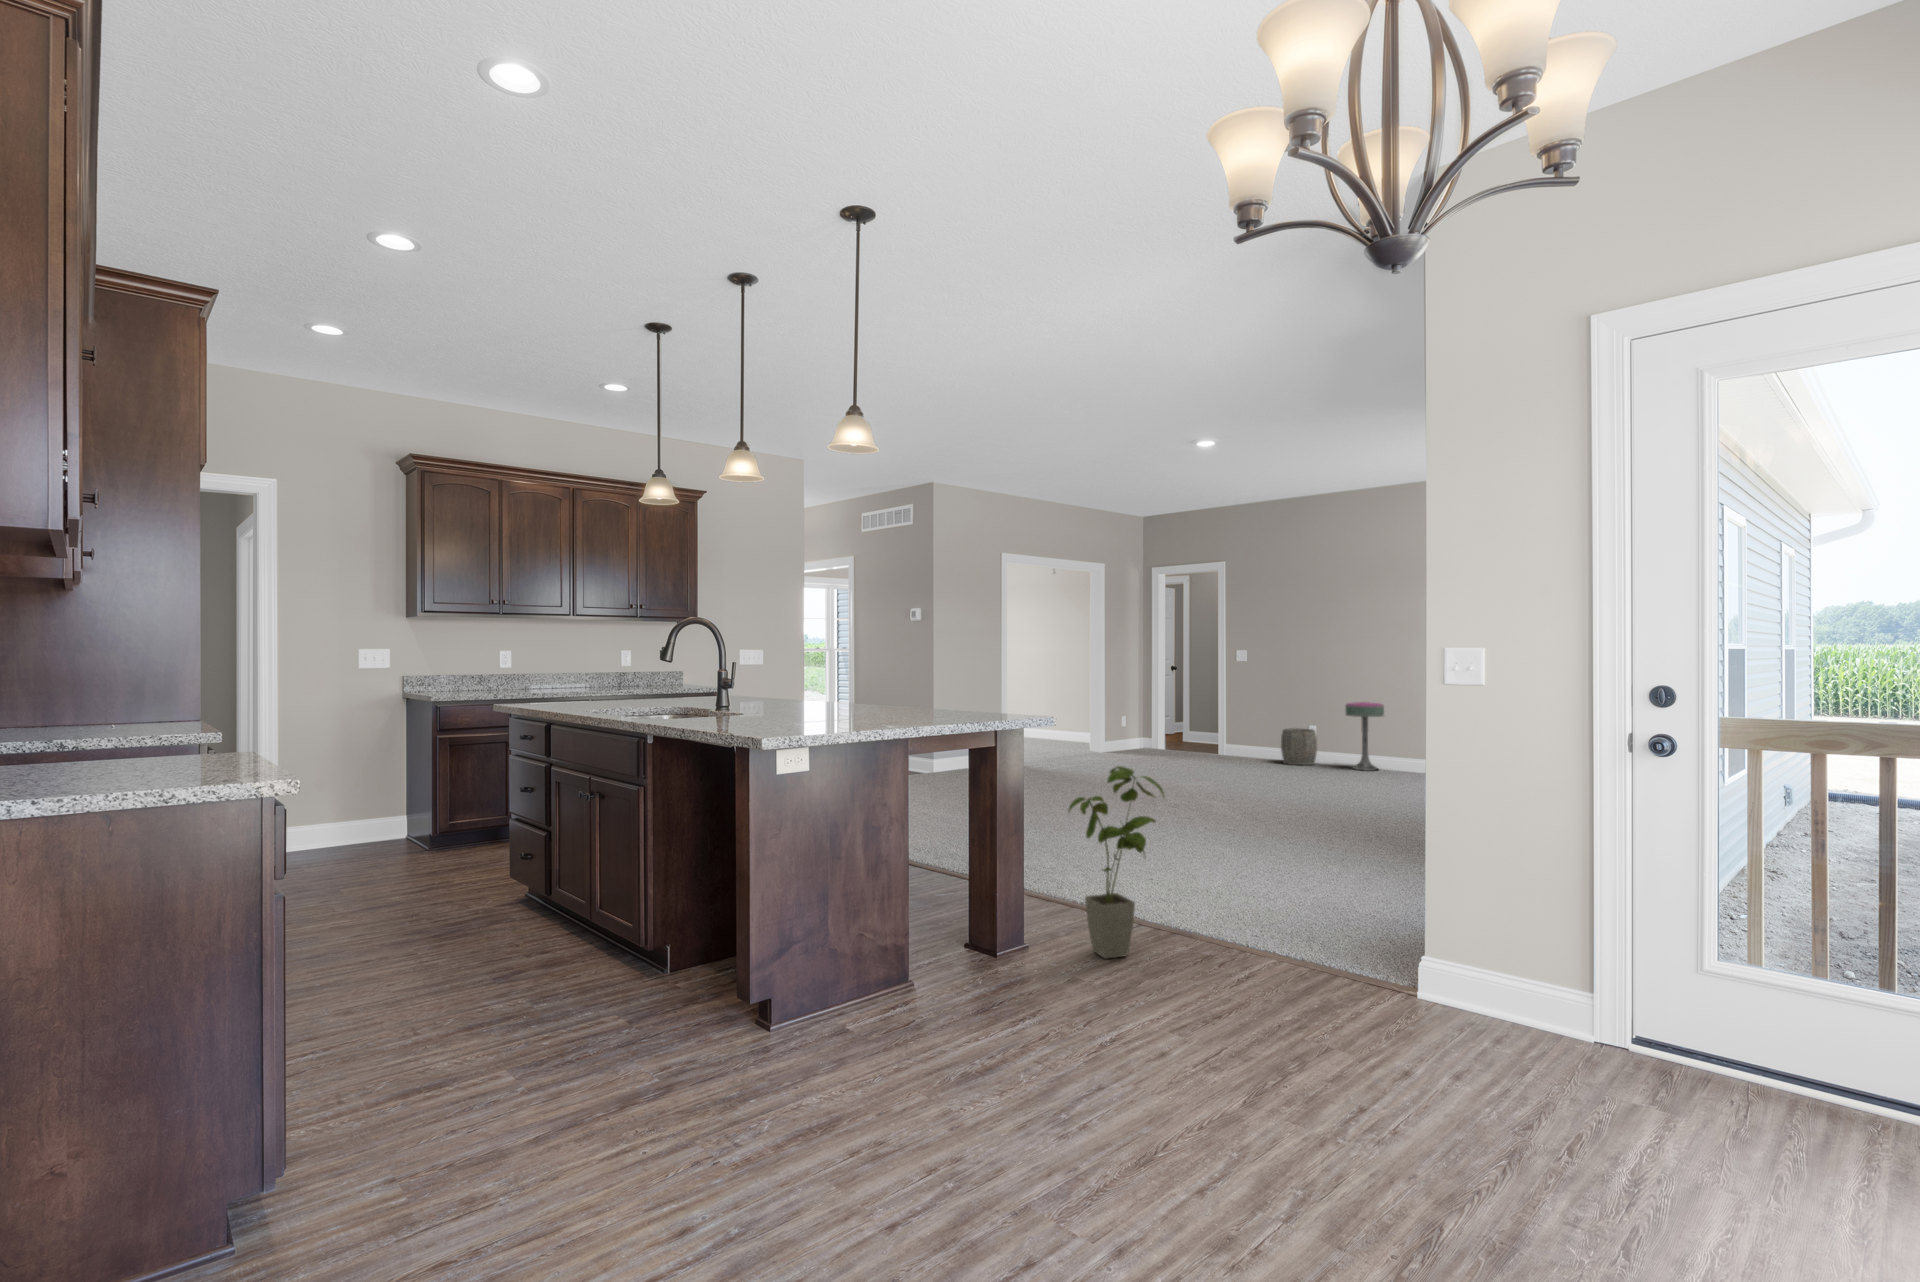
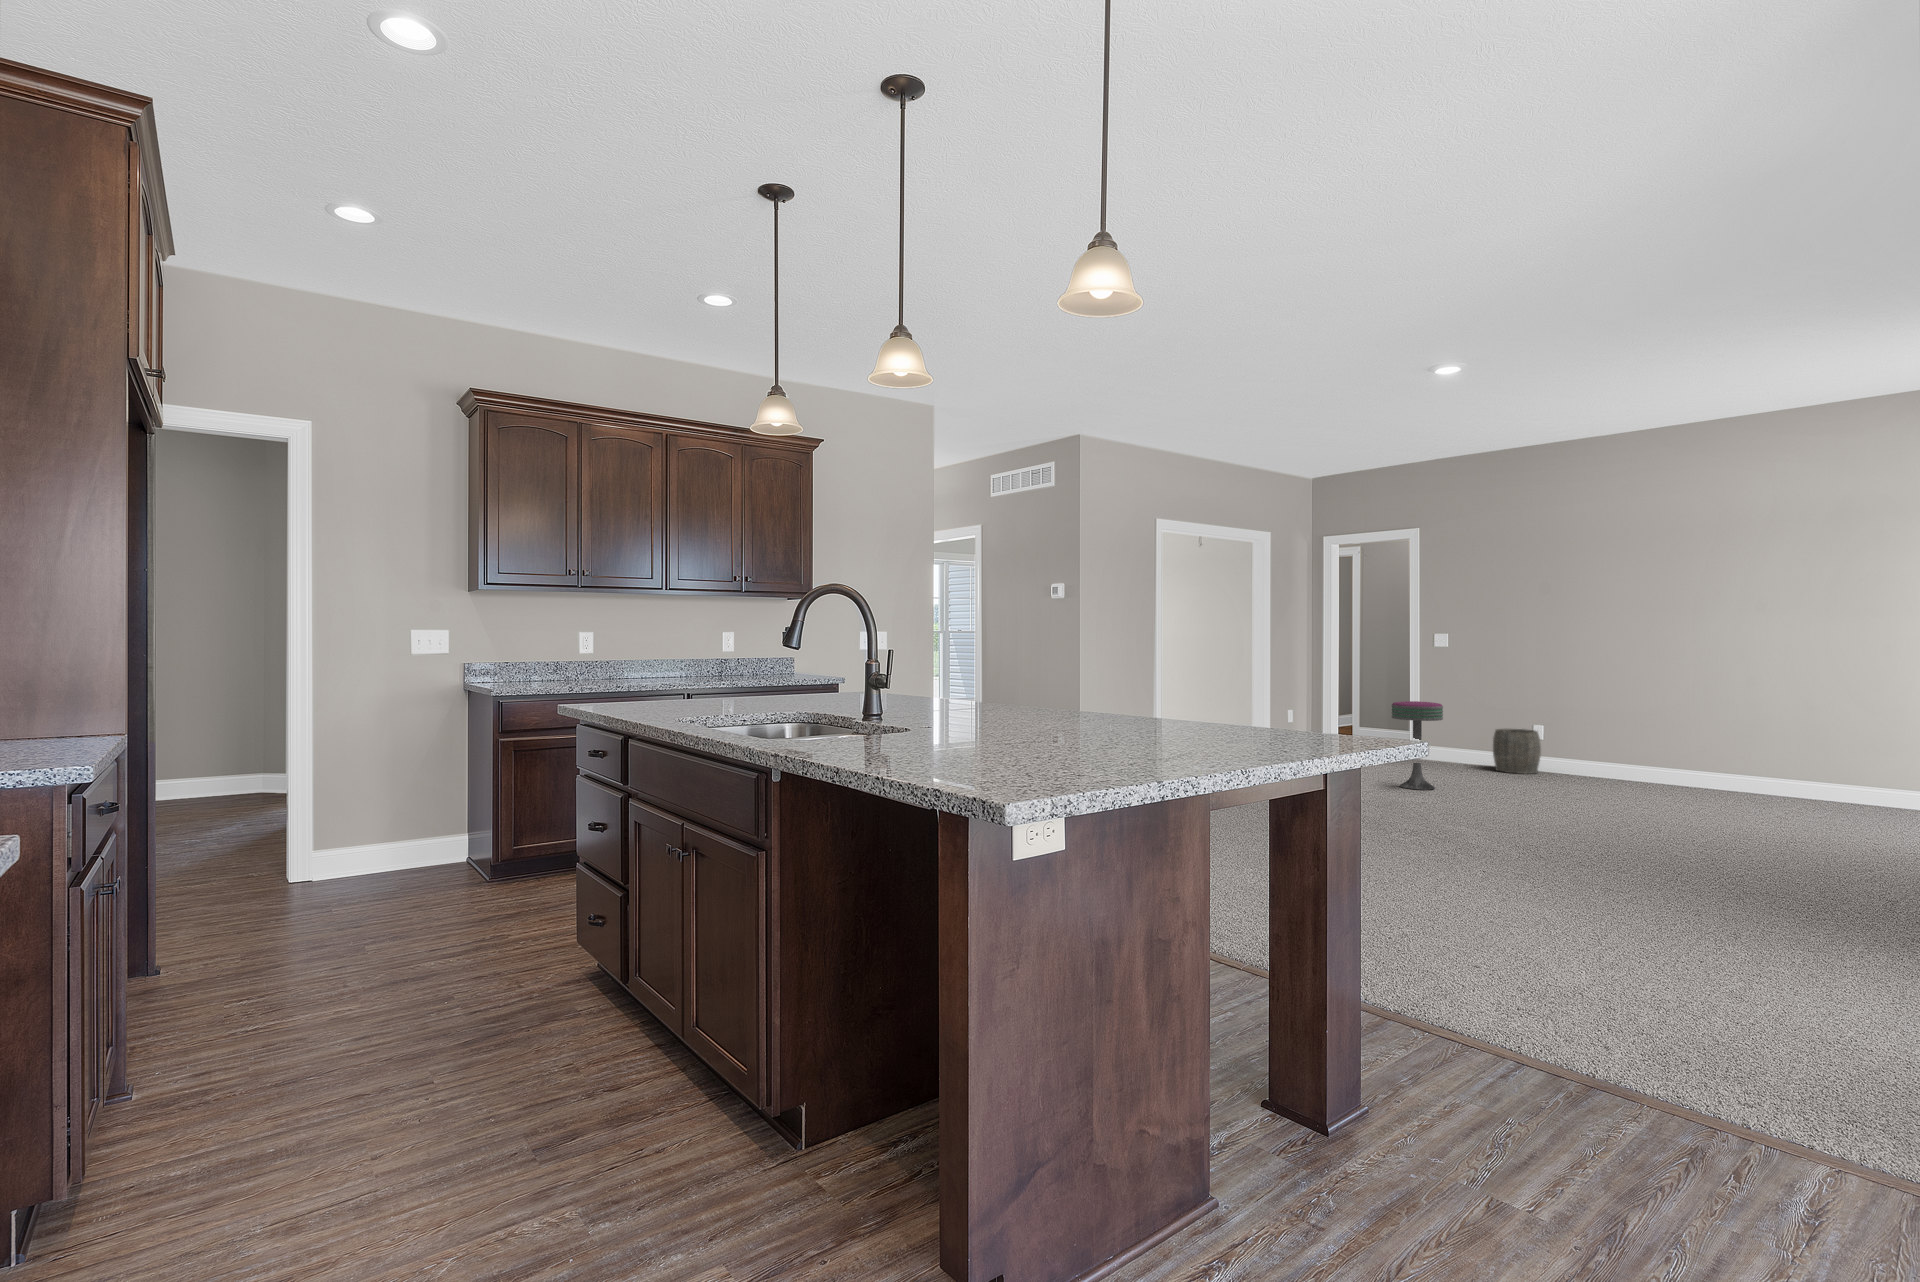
bar stool: present [1346,702,1384,771] -> present [1392,701,1443,790]
house plant: present [1069,766,1164,959] -> none [1448,826,1651,1152]

